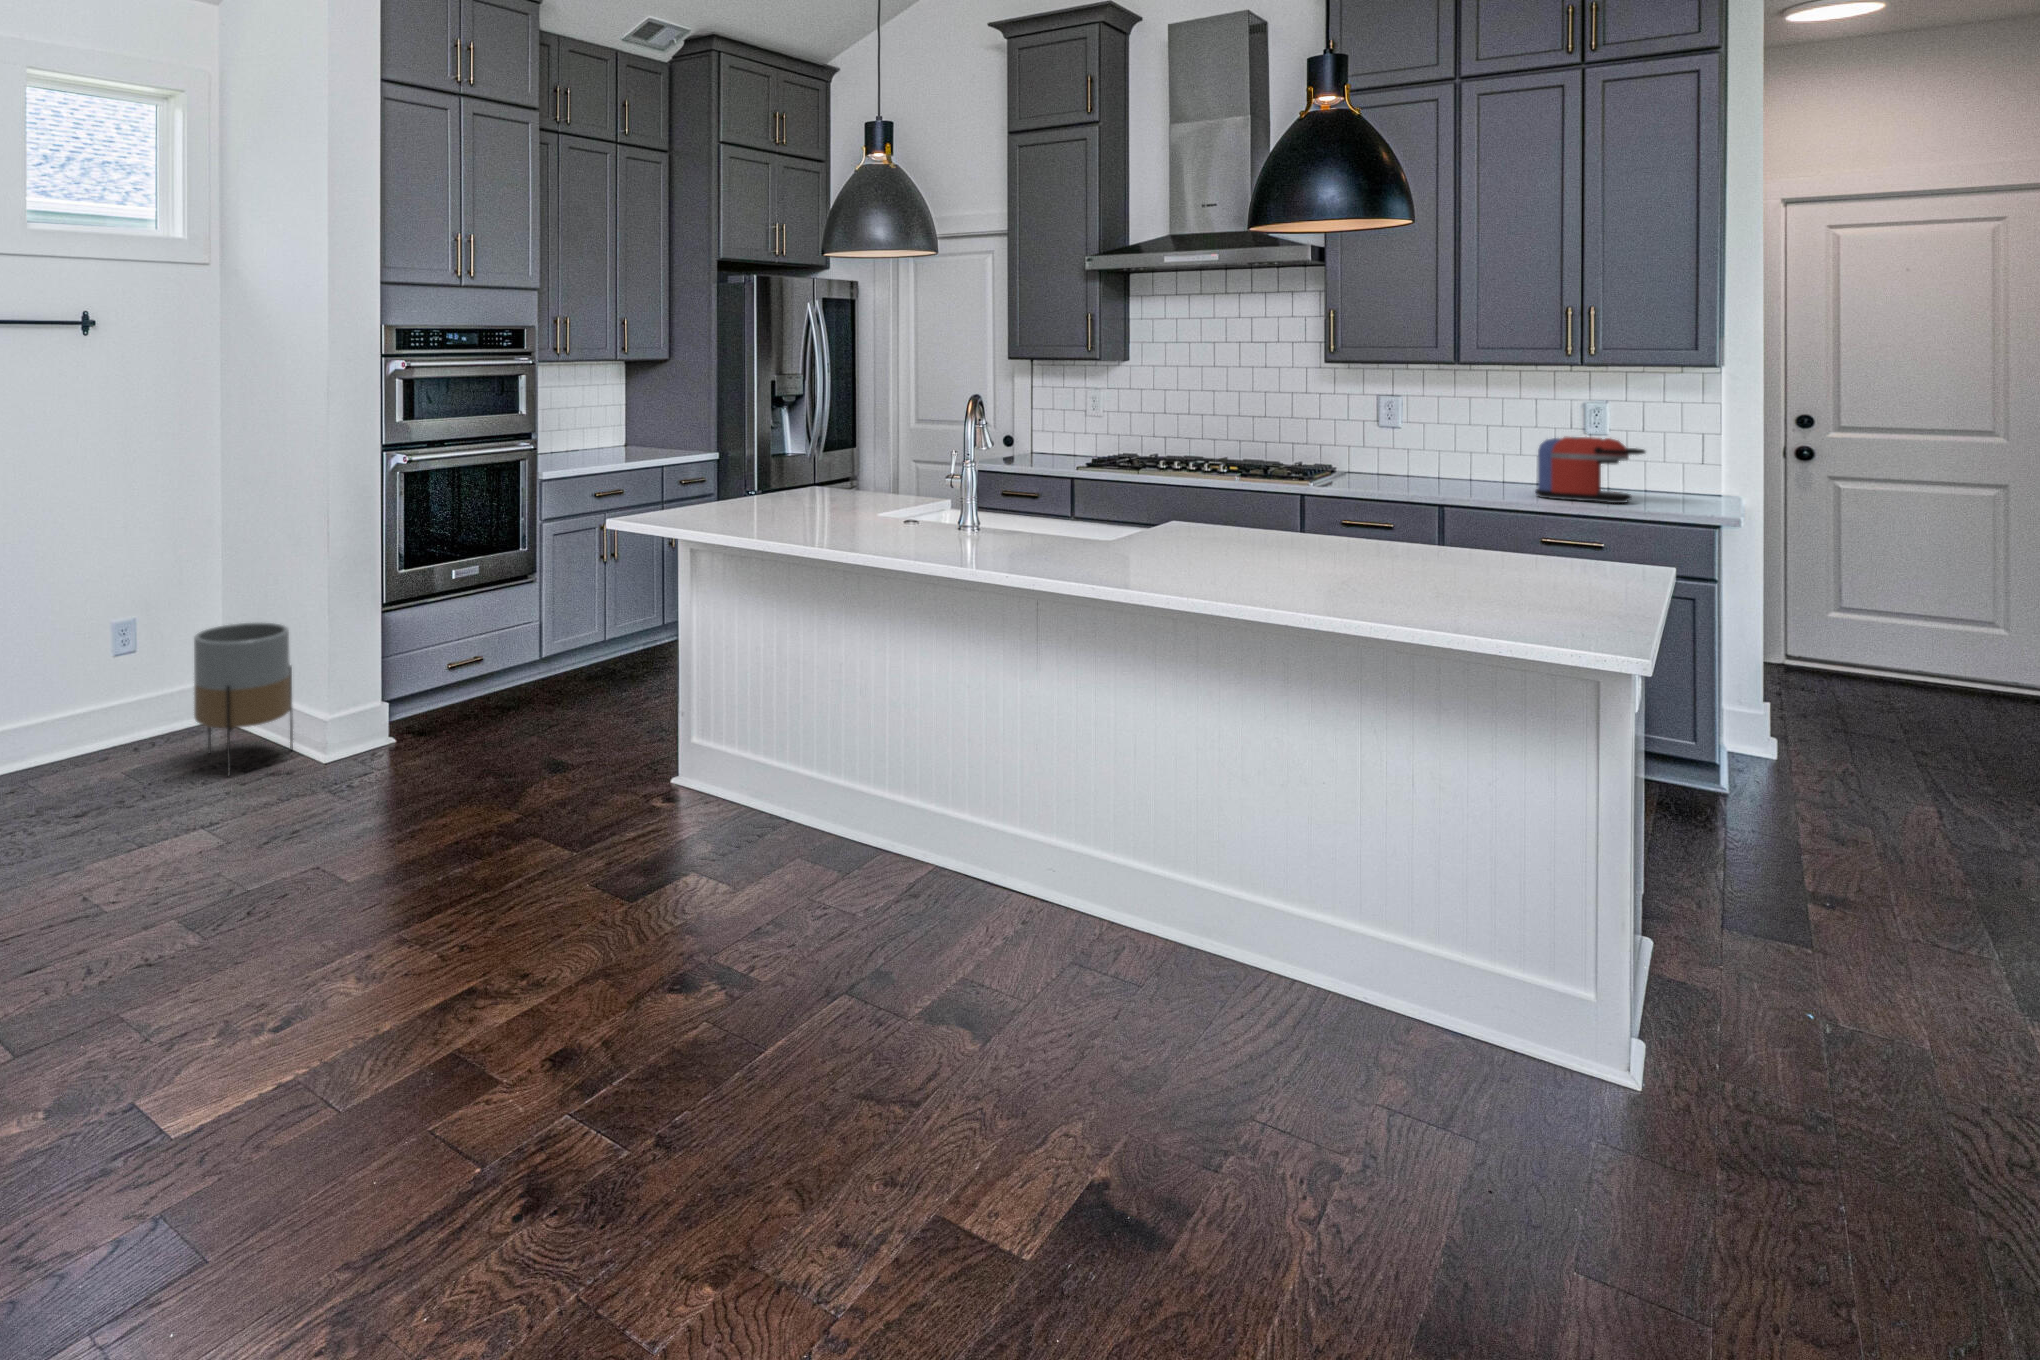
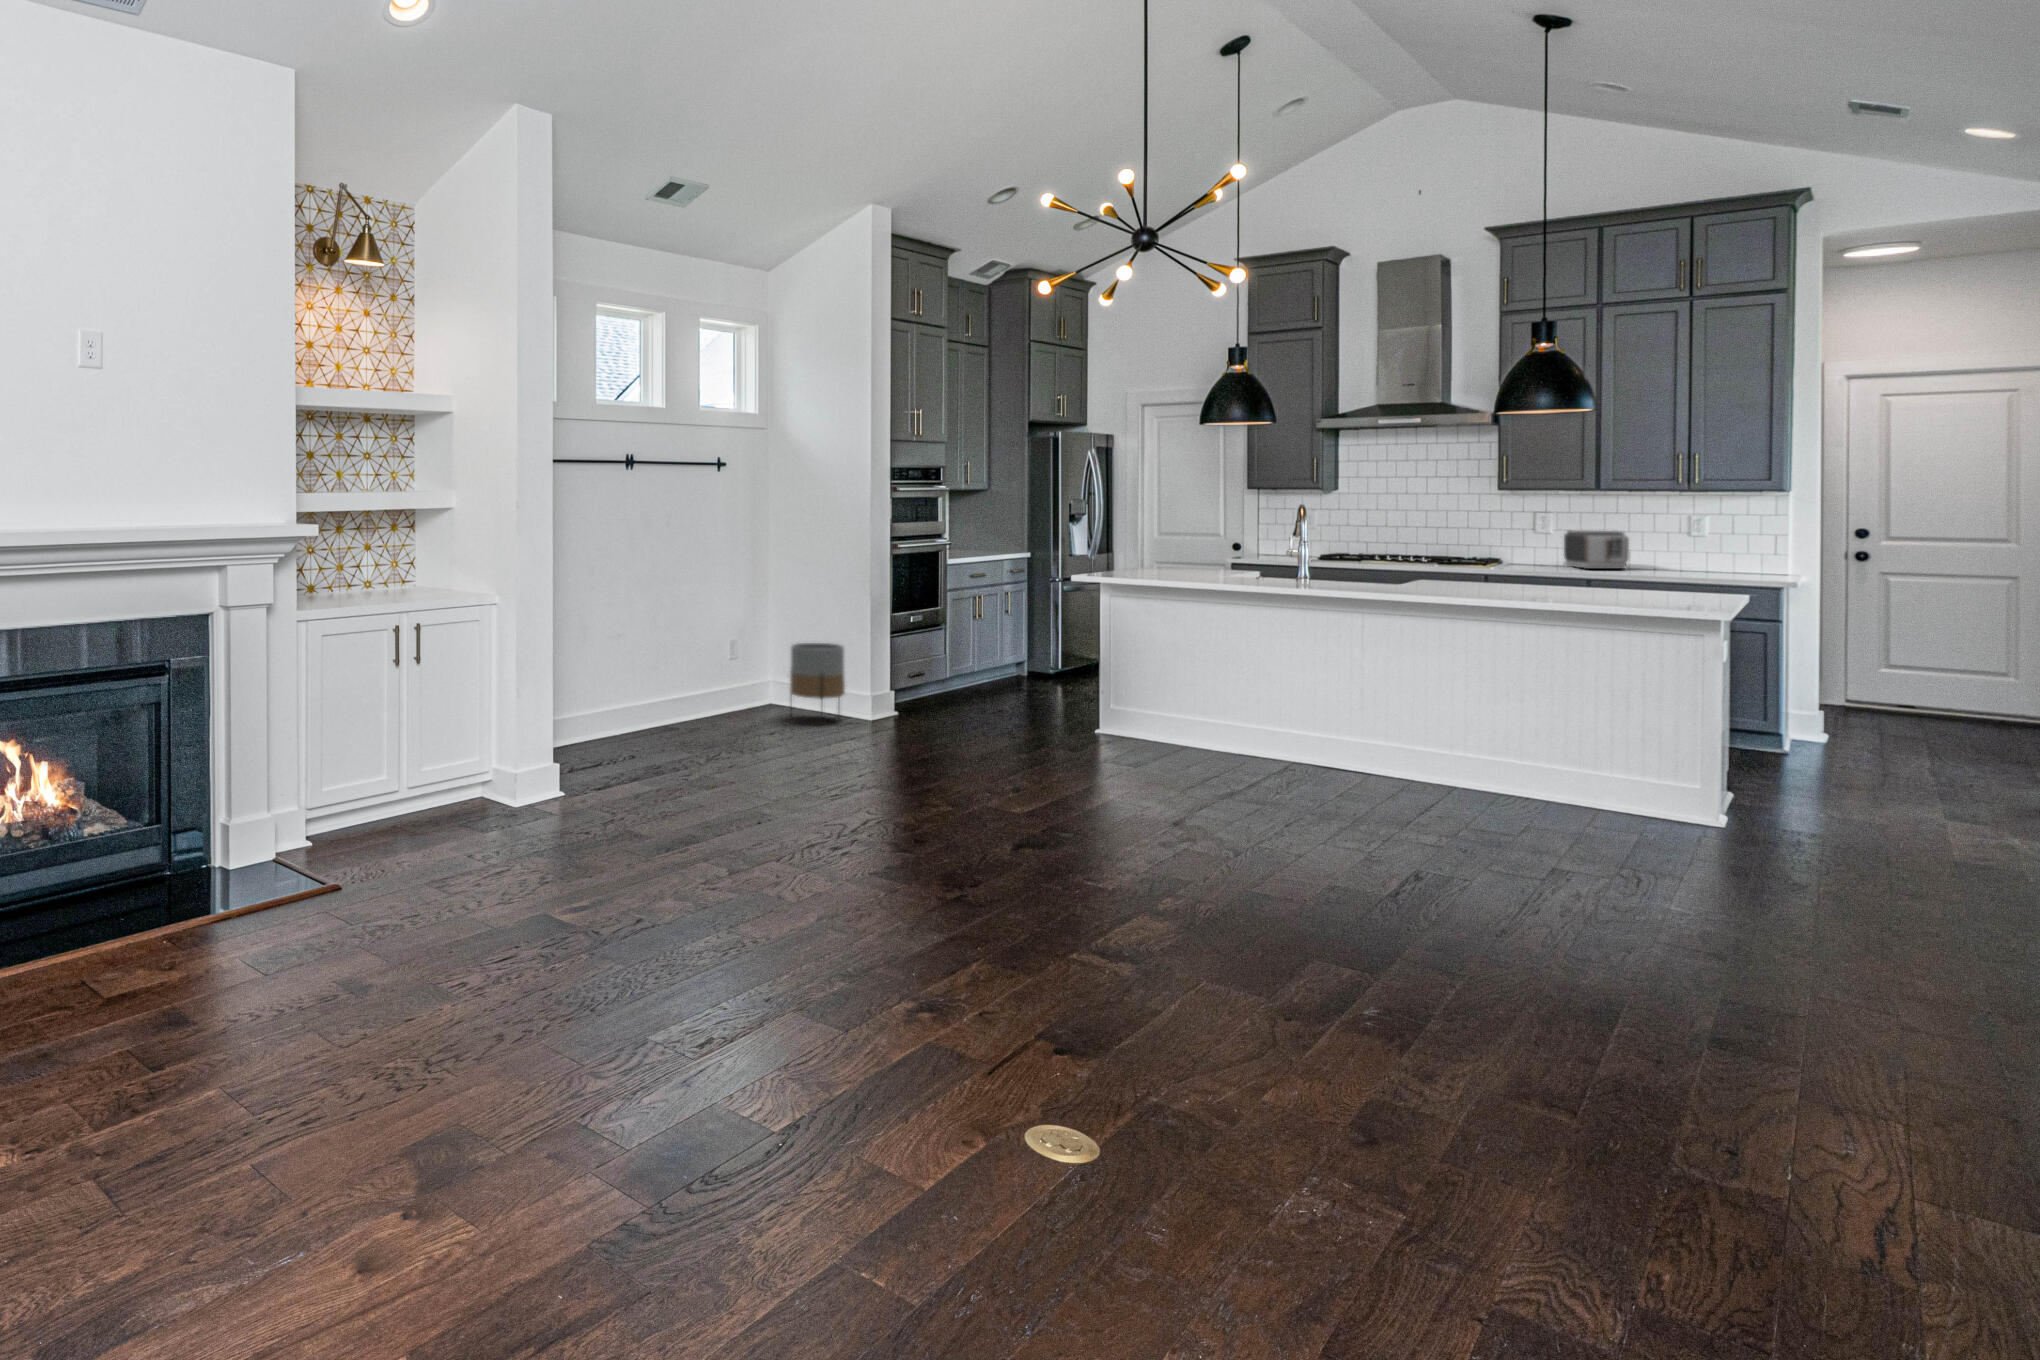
toaster: none [1413,422,1498,485] -> present [1564,531,1629,569]
coffee maker: present [1536,437,1645,503] -> none [1656,536,1734,576]

